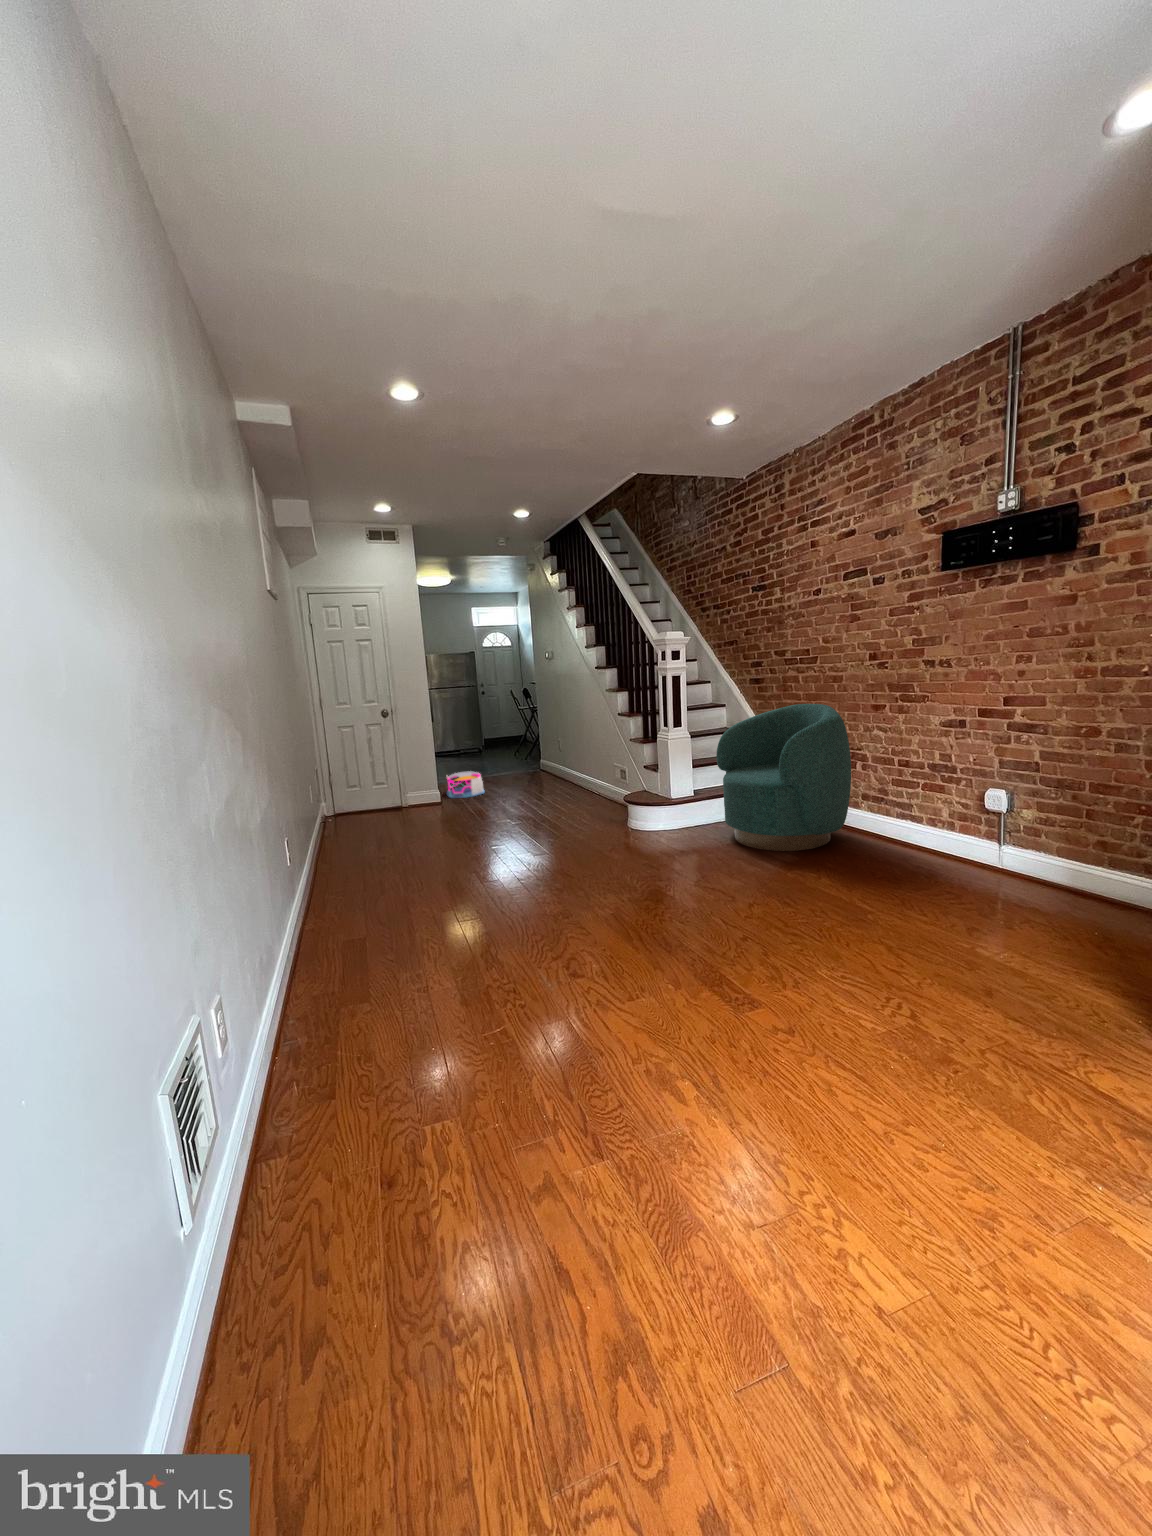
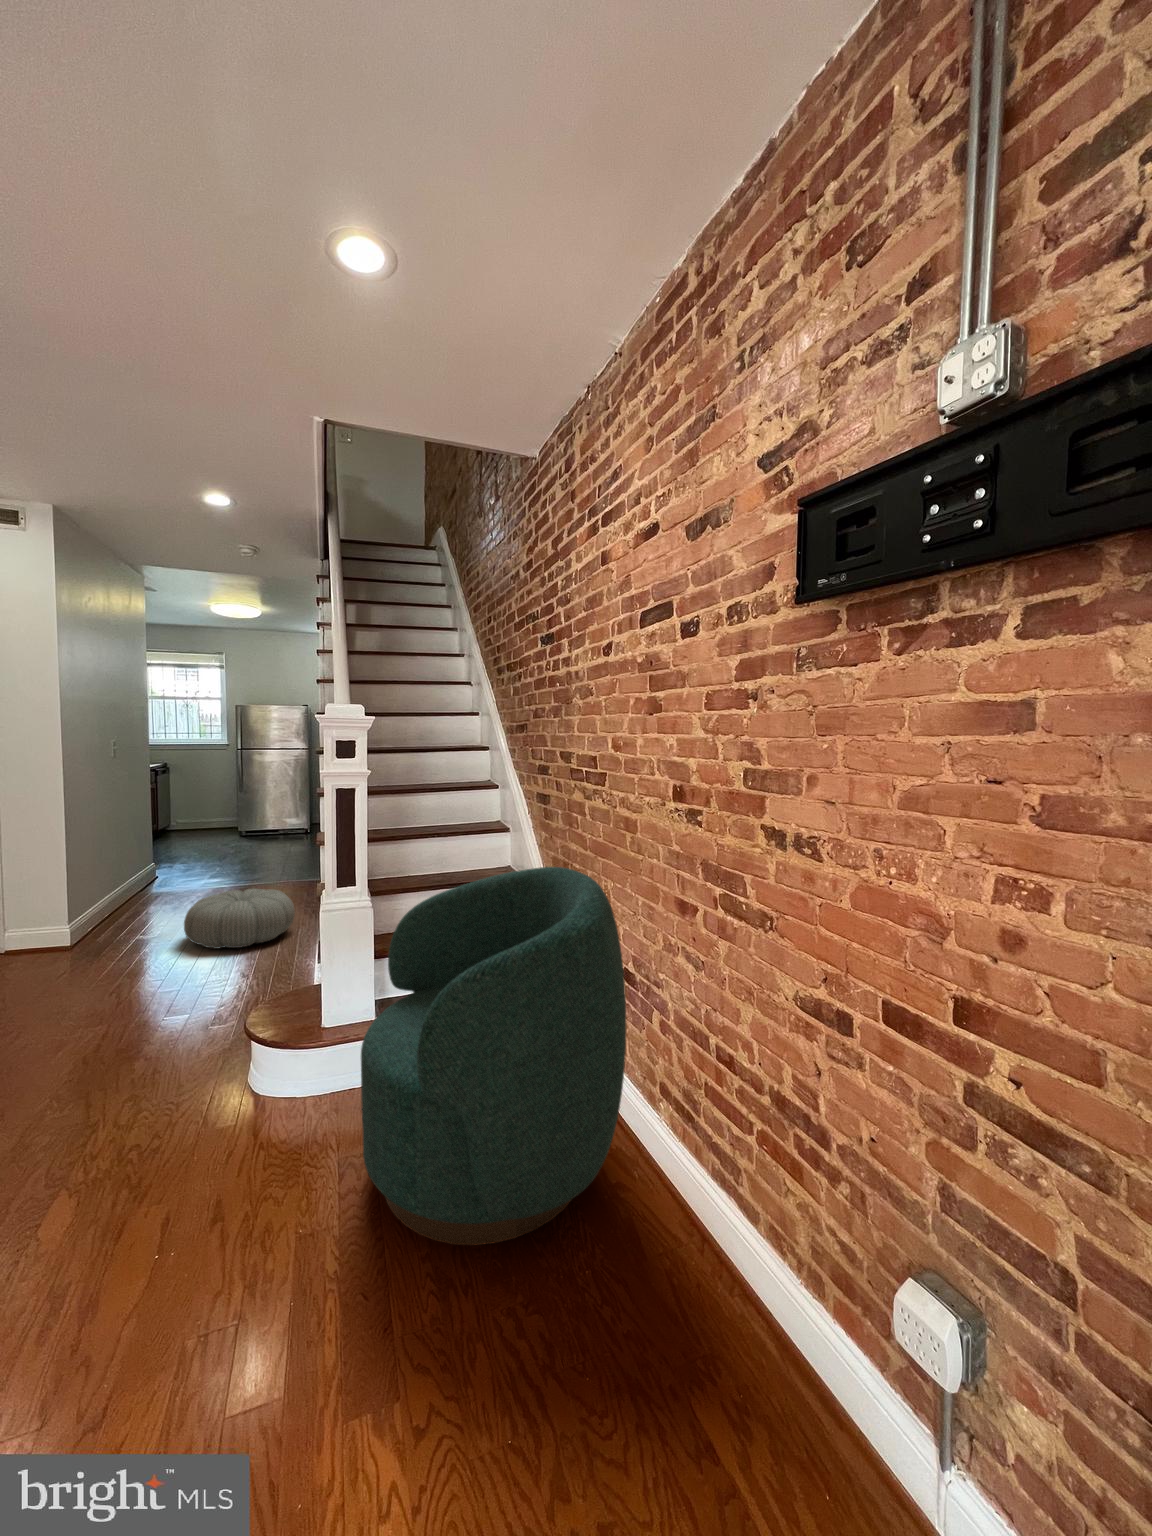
pouf: none [510,764,570,797] -> present [184,889,295,949]
storage bin: present [446,772,485,798] -> none [97,886,177,935]

